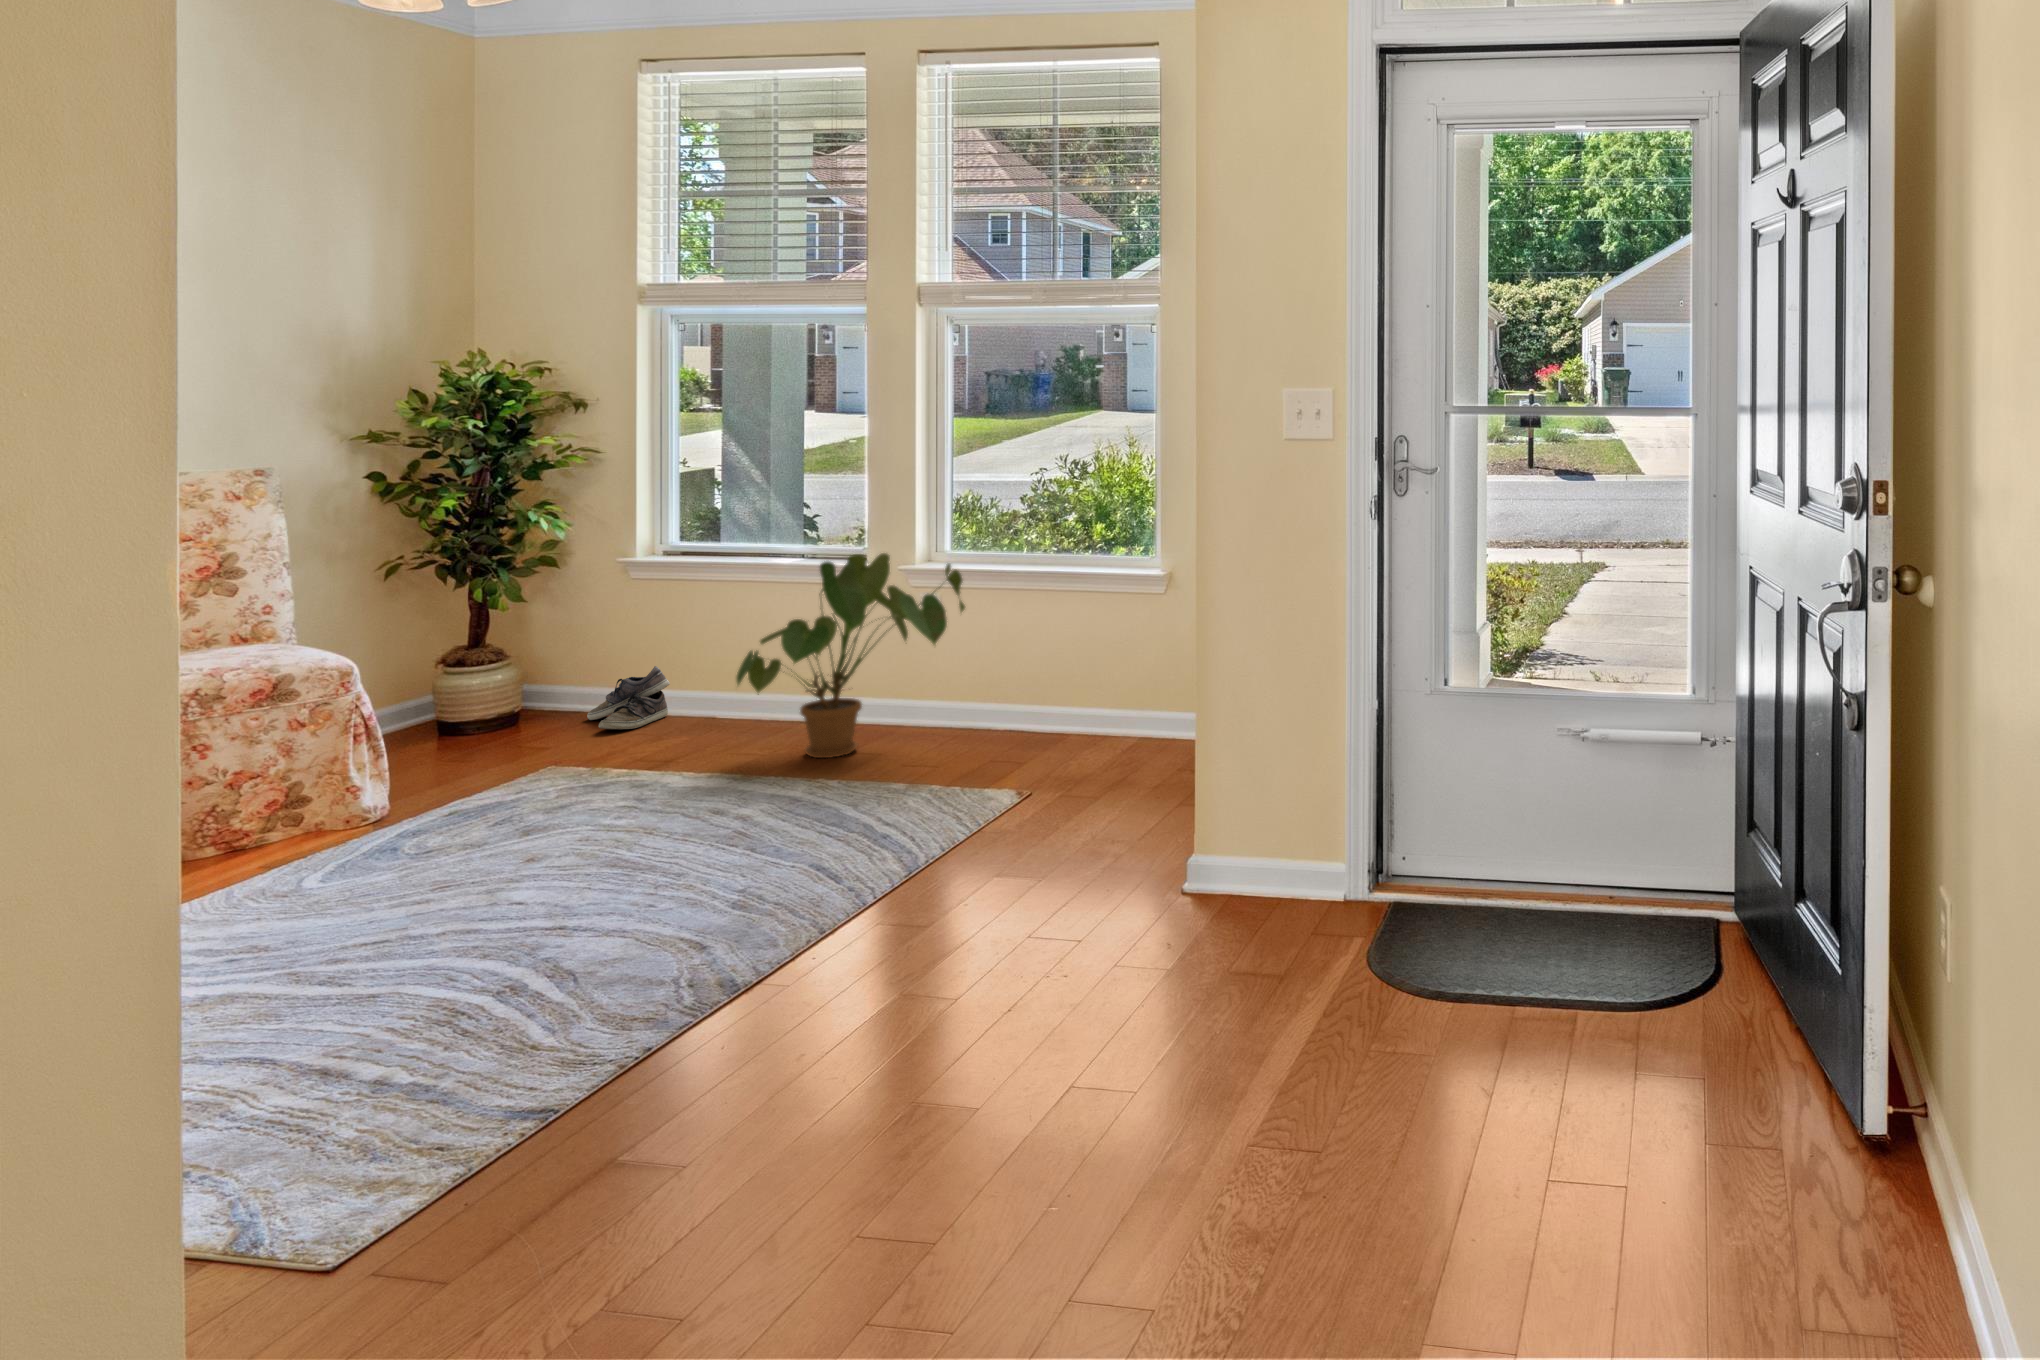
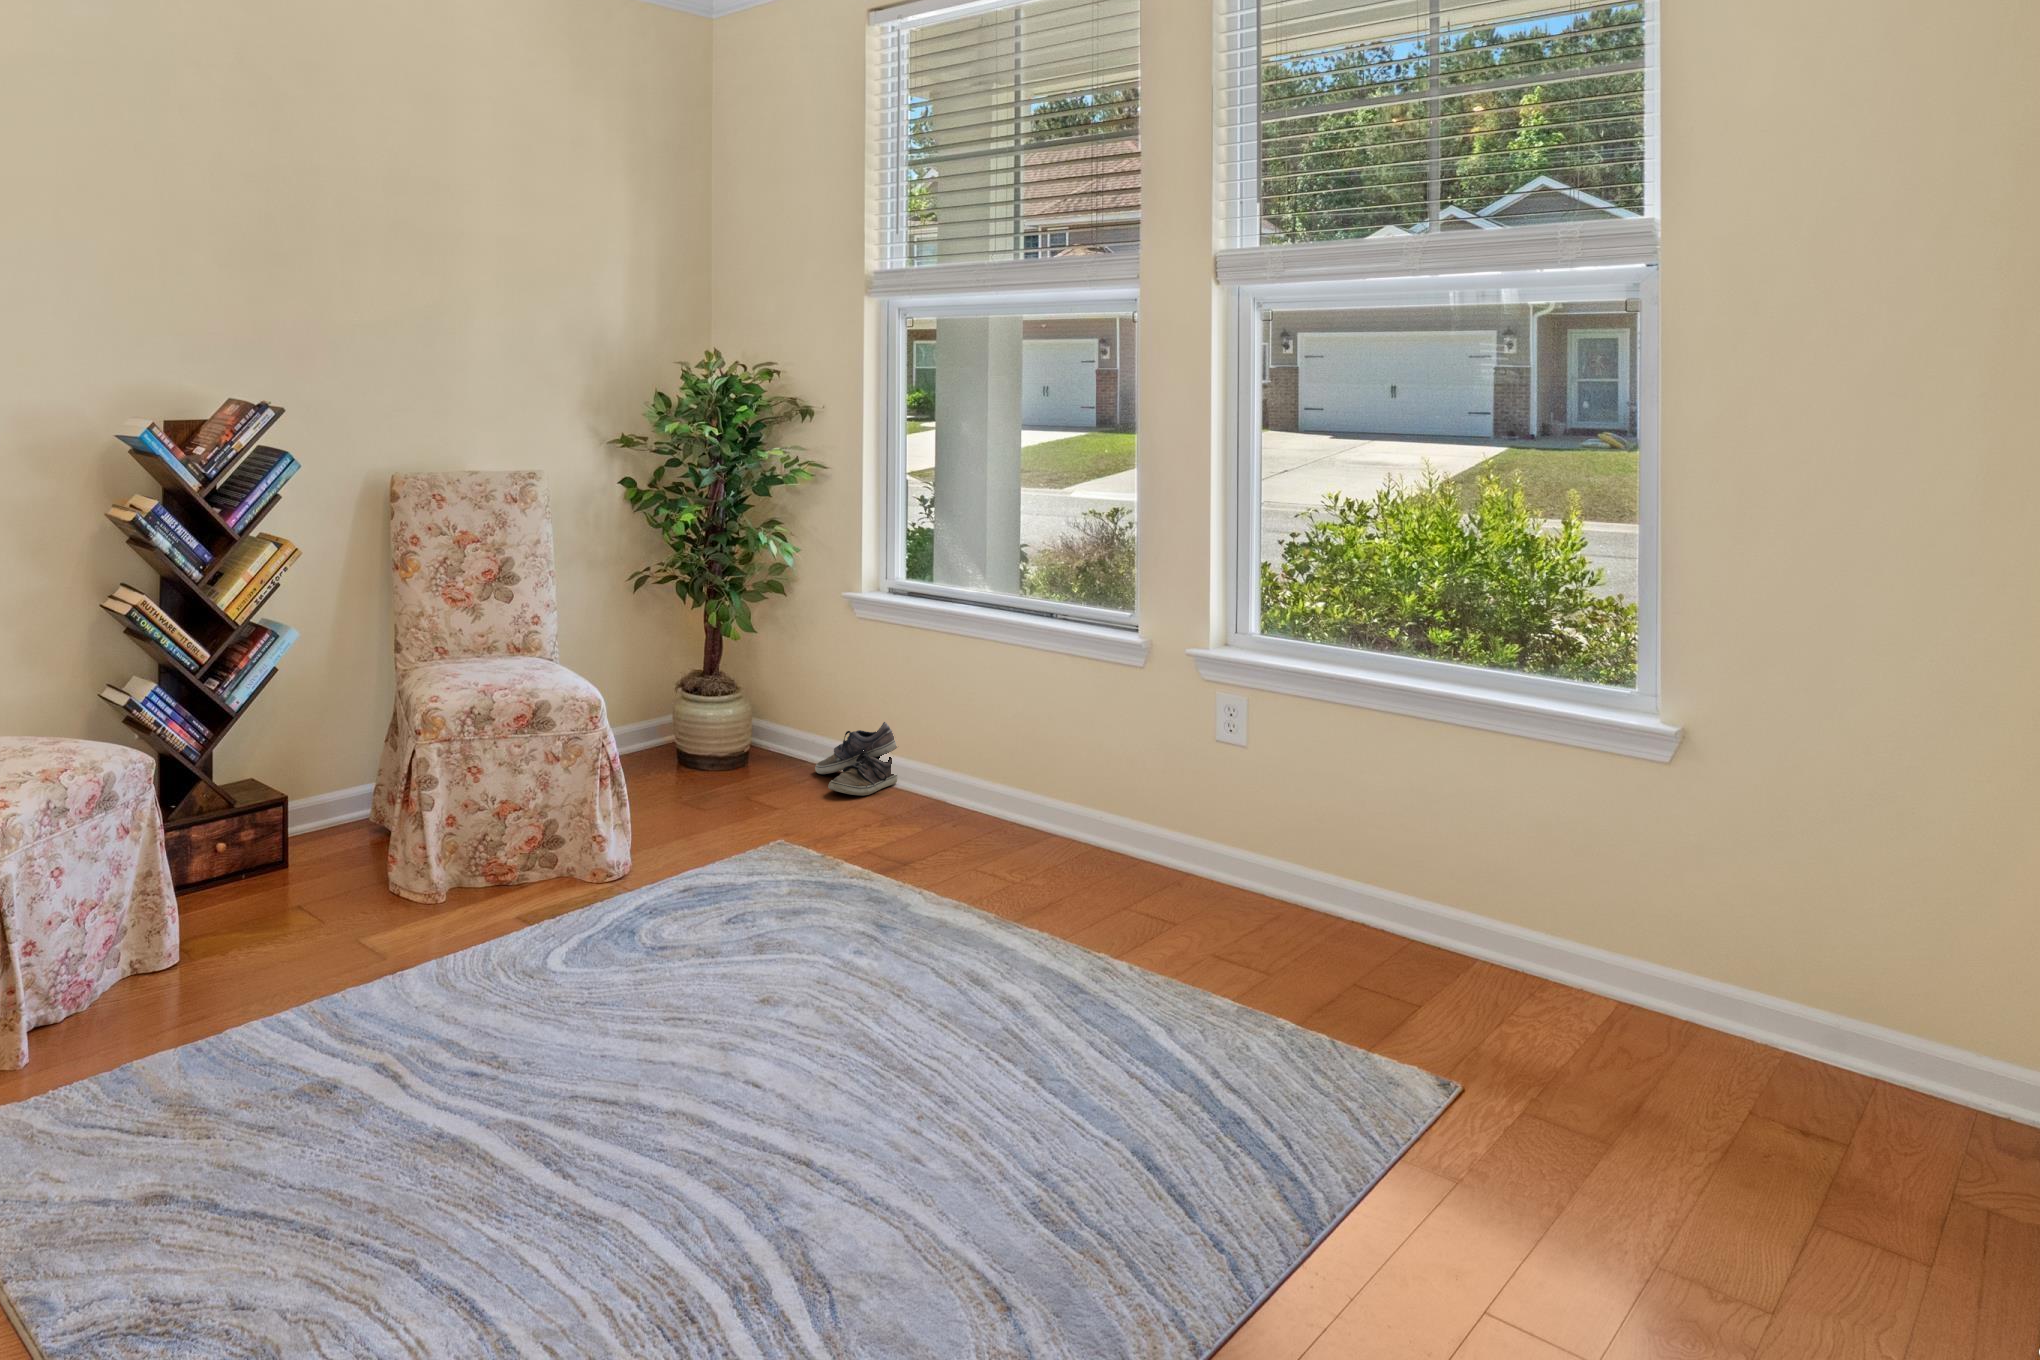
house plant: present [736,553,965,758] -> none [989,619,1284,896]

